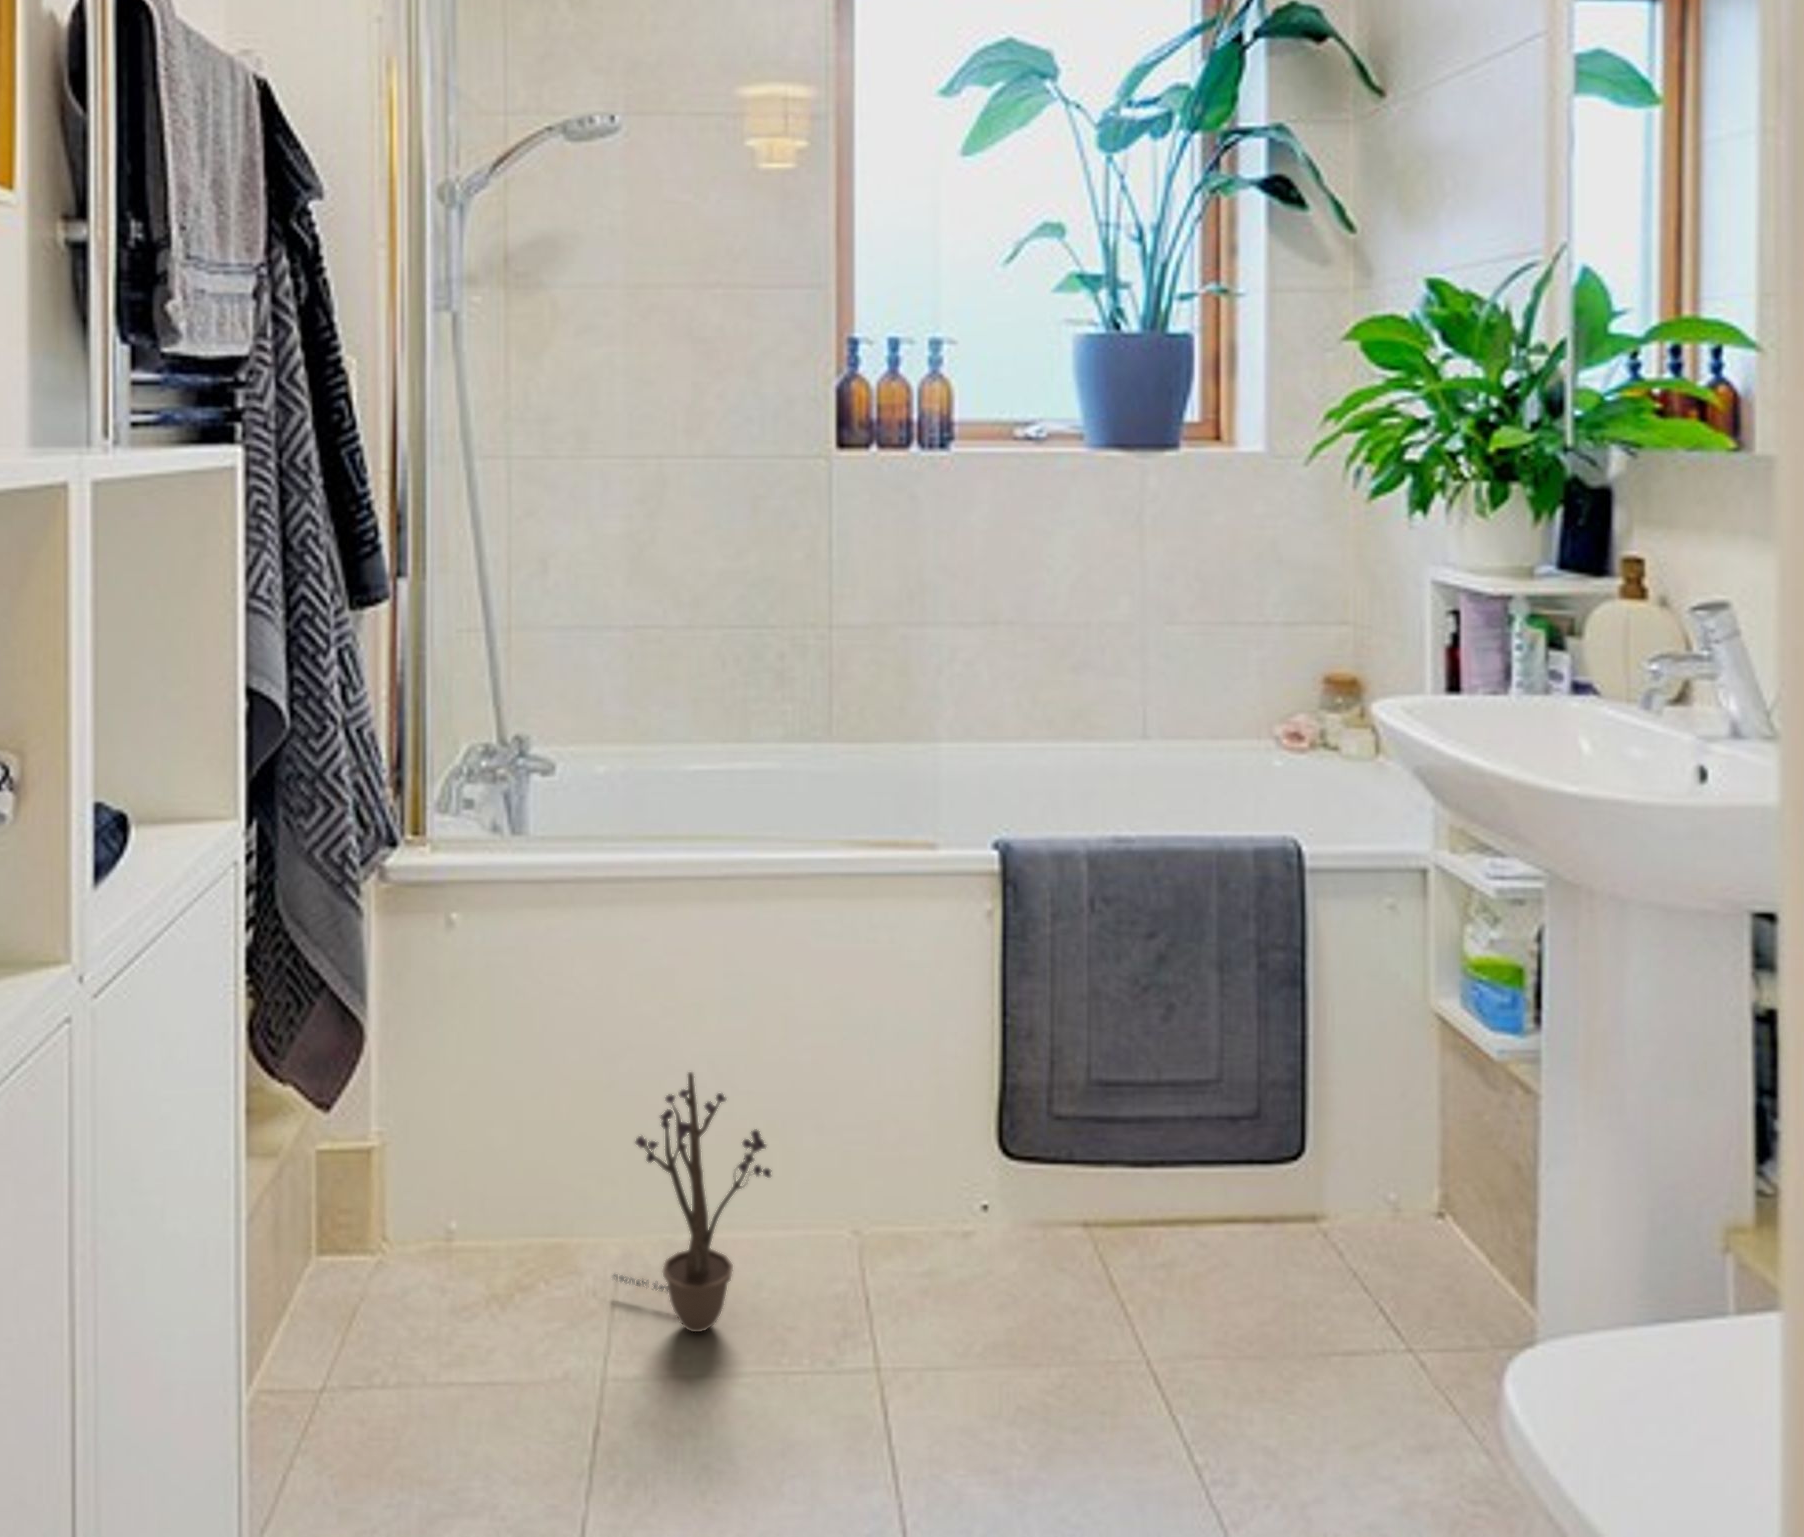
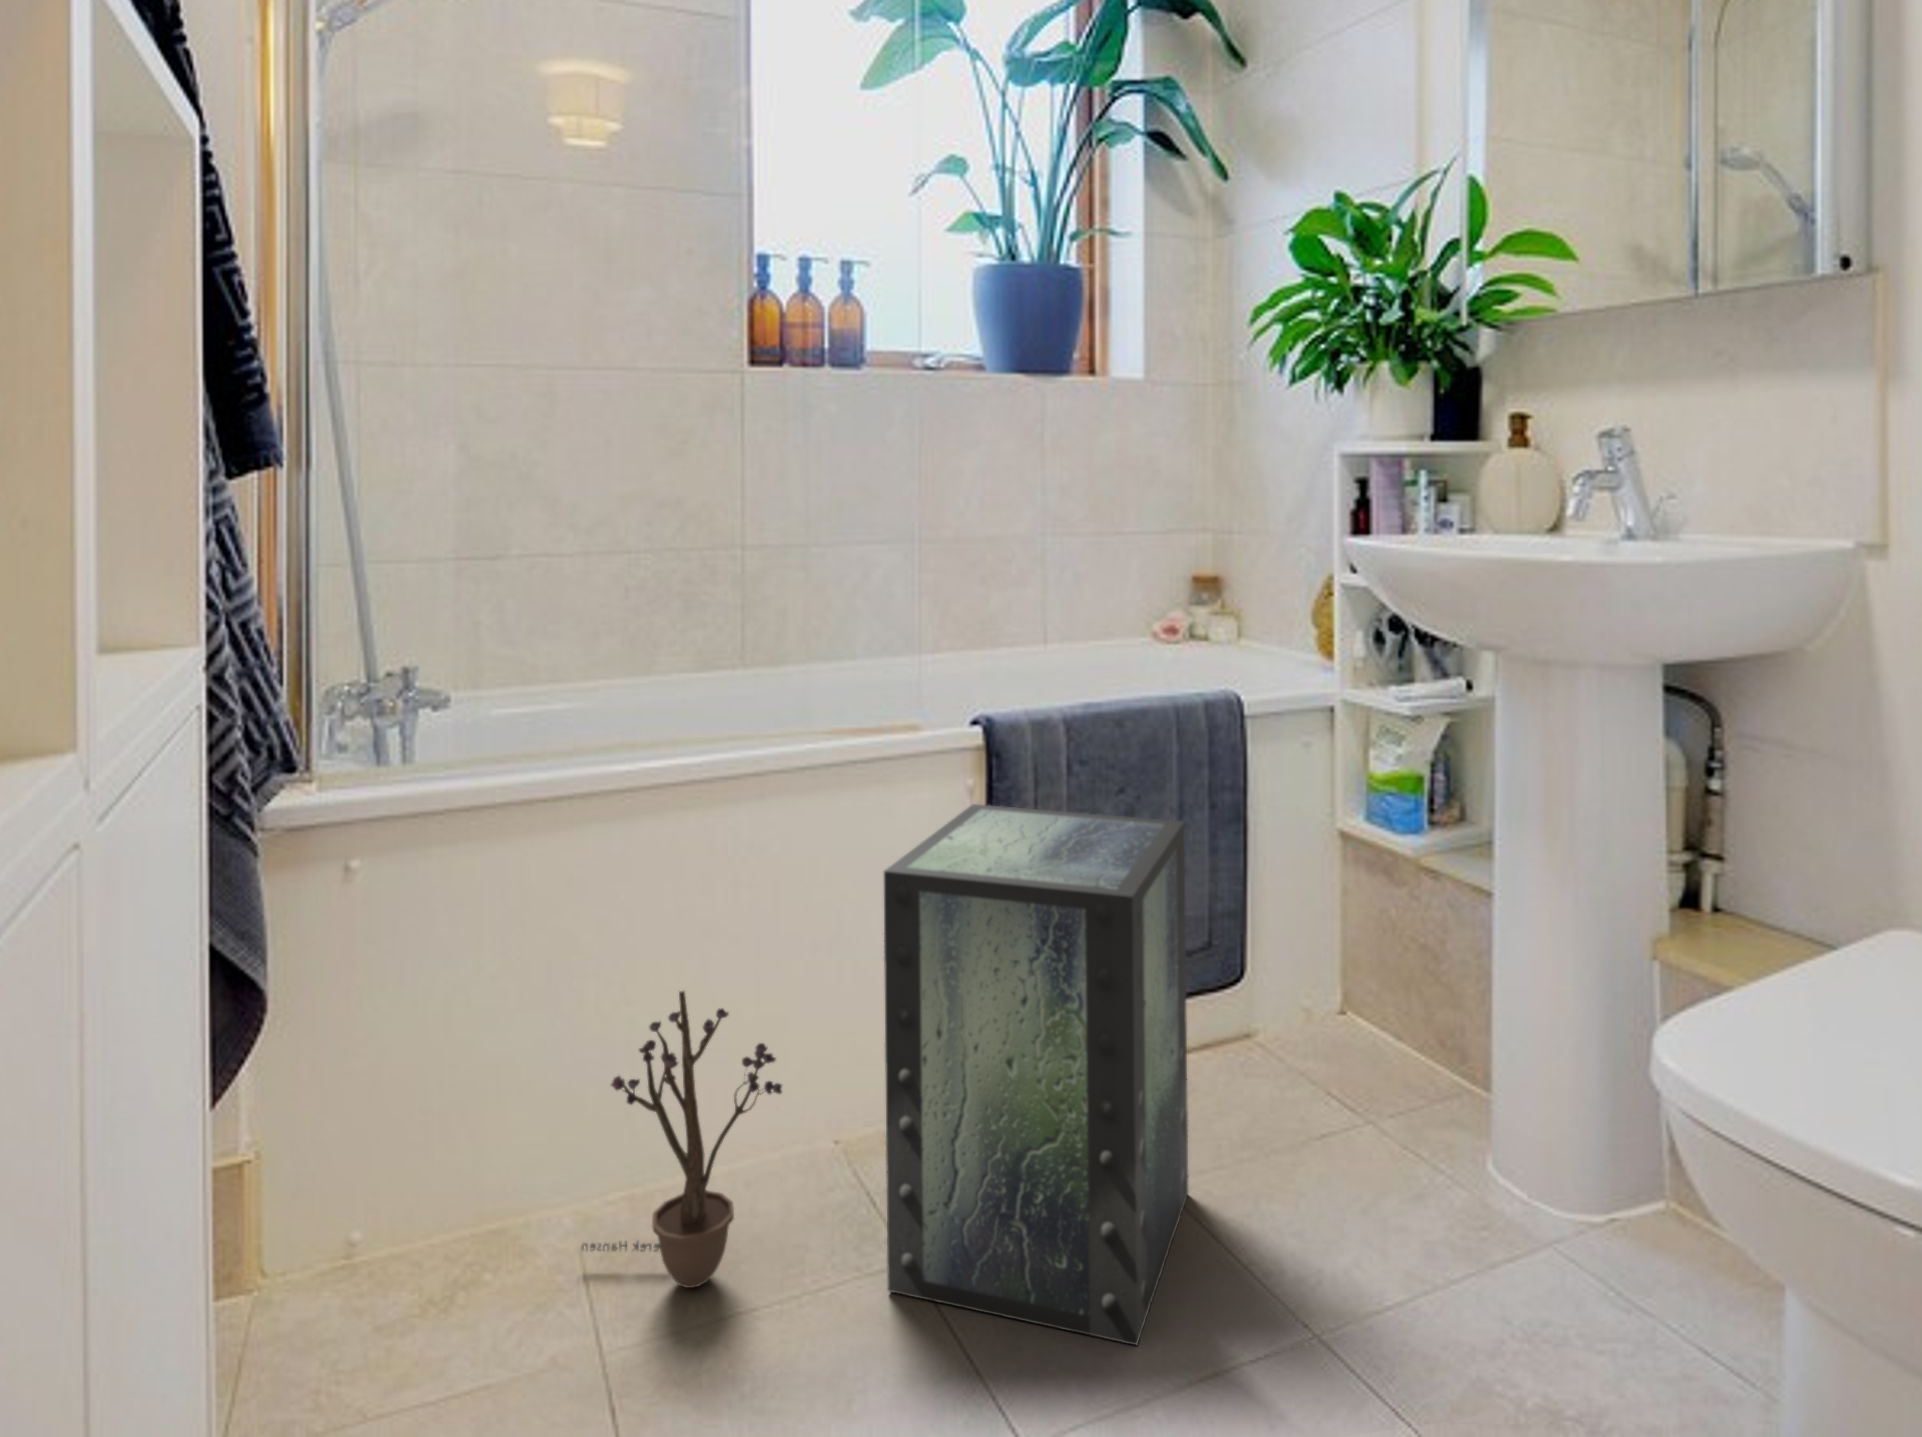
storage box: none [857,932,1175,1476] -> present [884,804,1188,1346]

